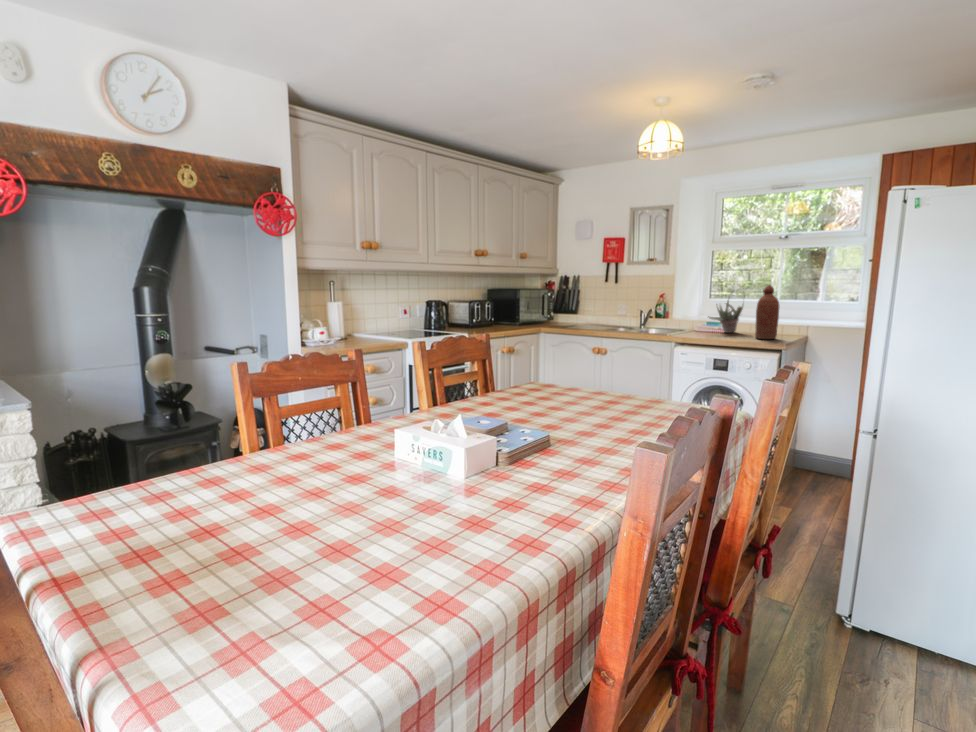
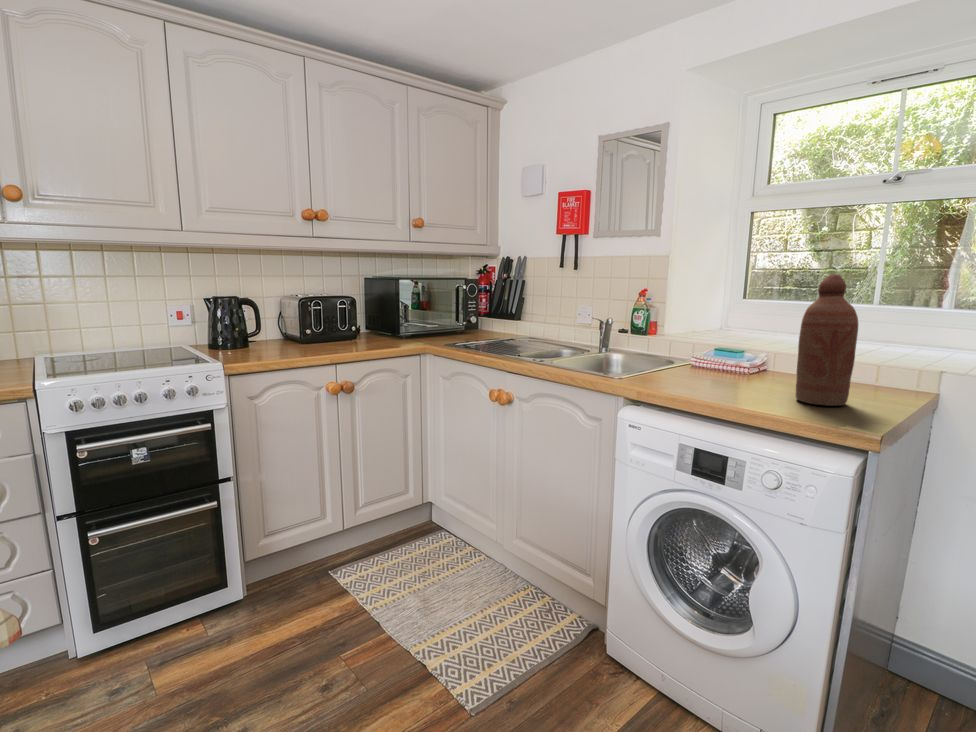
succulent plant: present [708,300,743,333] -> none [702,296,787,376]

